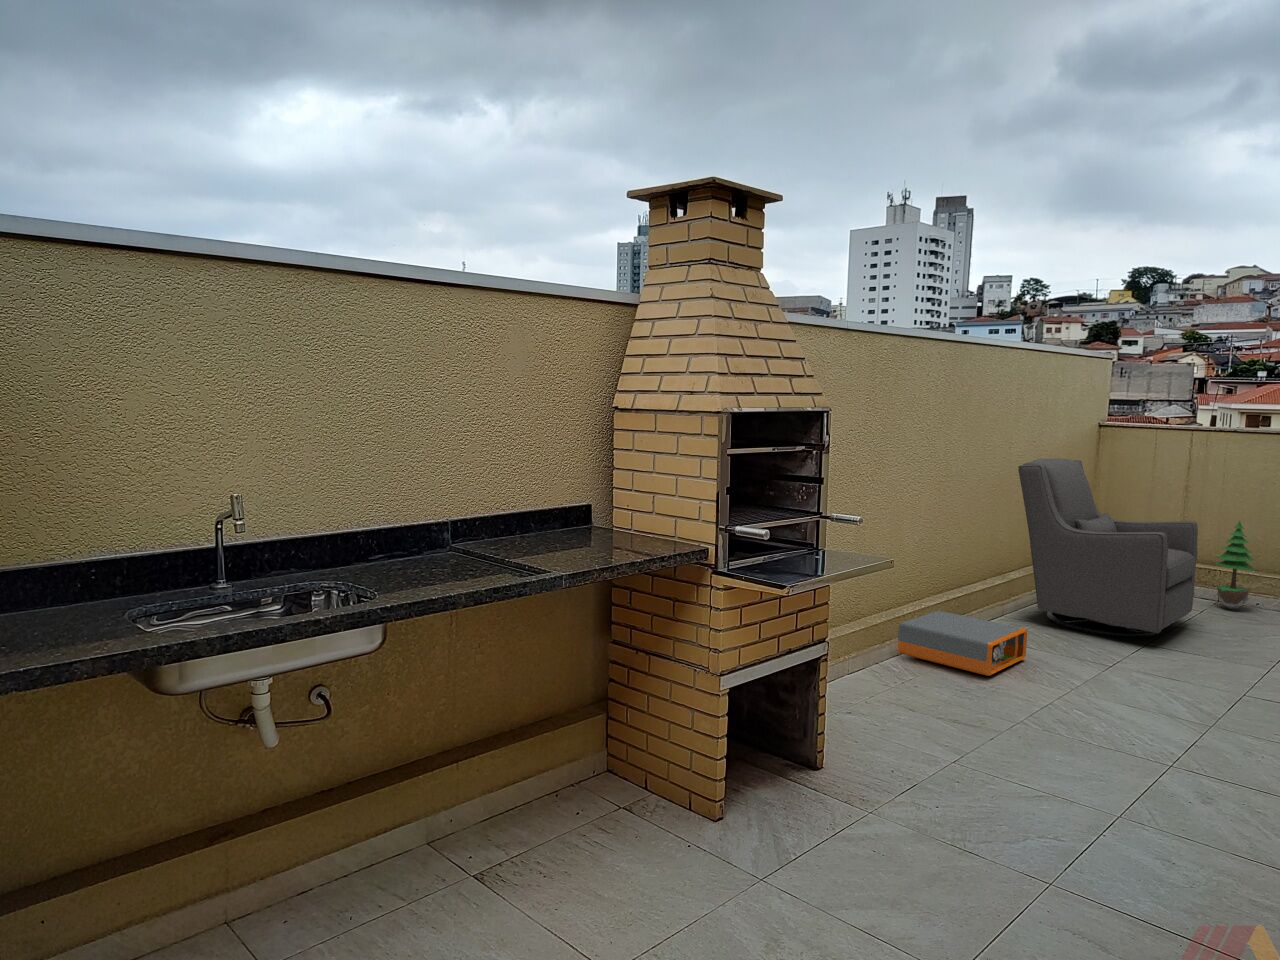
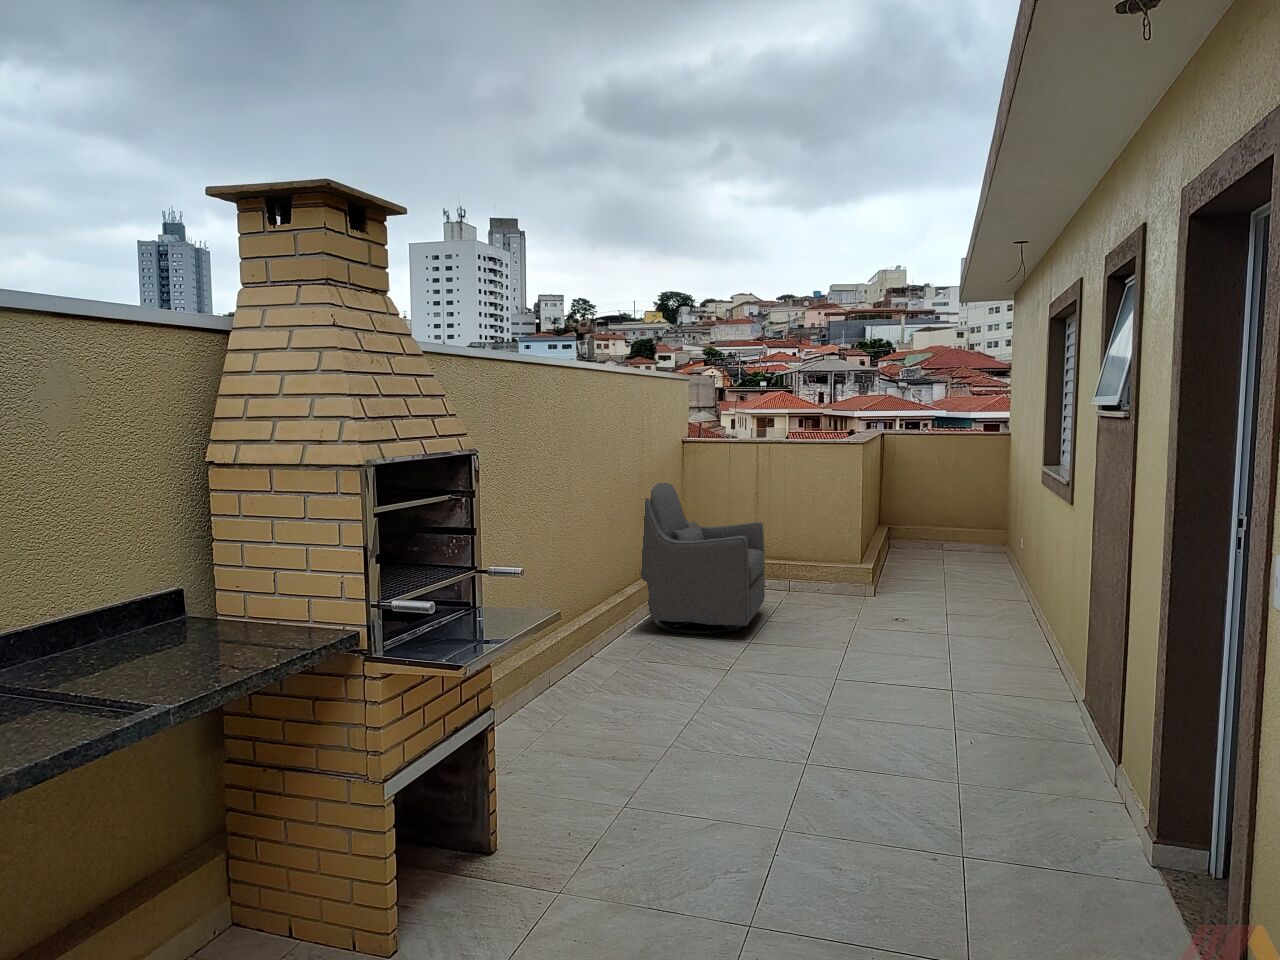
potted tree: present [1216,521,1255,609] -> none [773,516,801,593]
storage box: present [897,611,1027,676] -> none [534,638,650,697]

